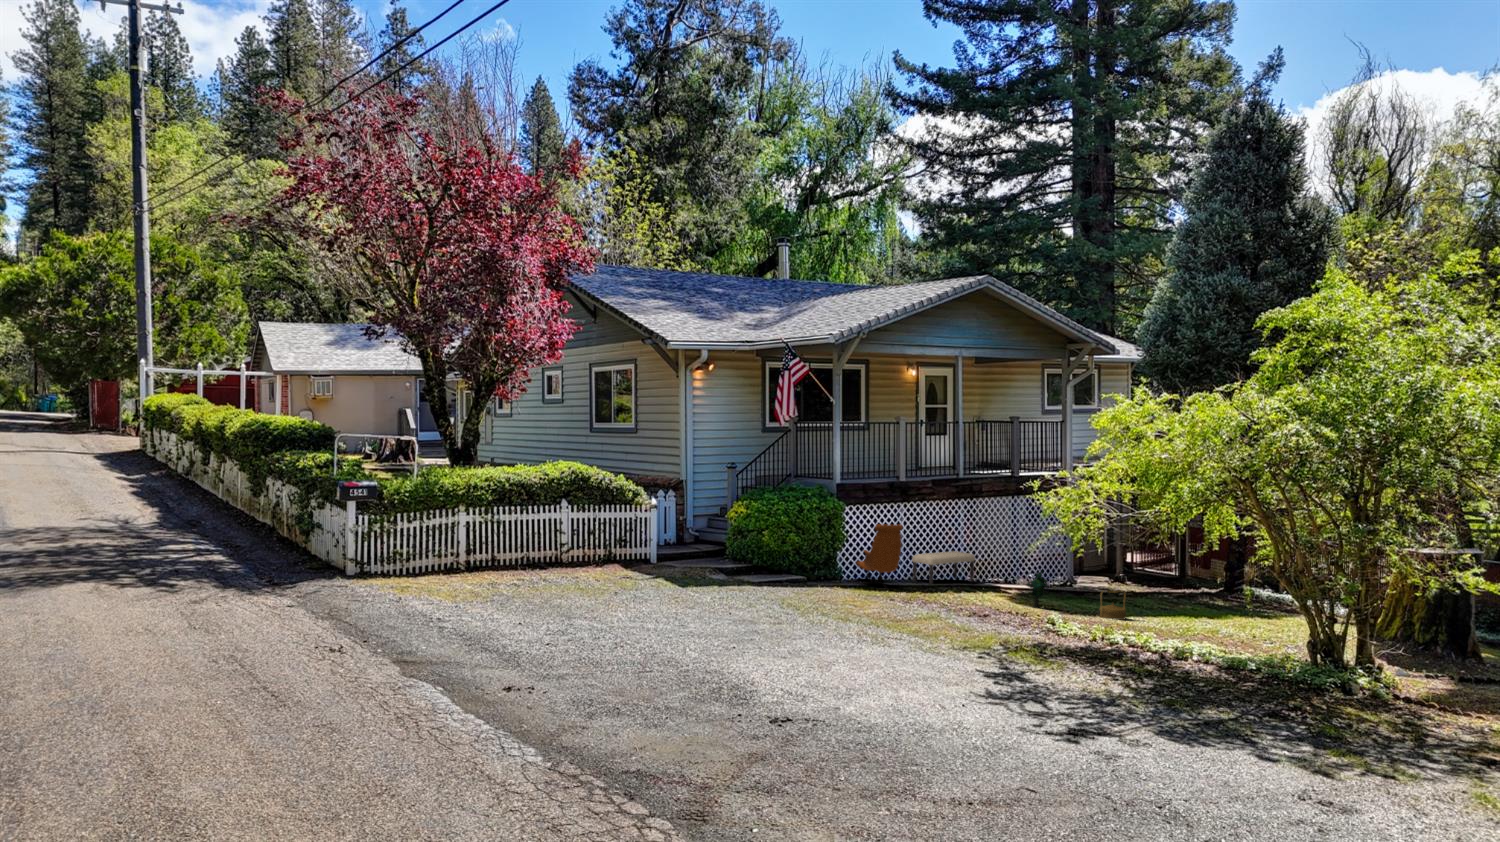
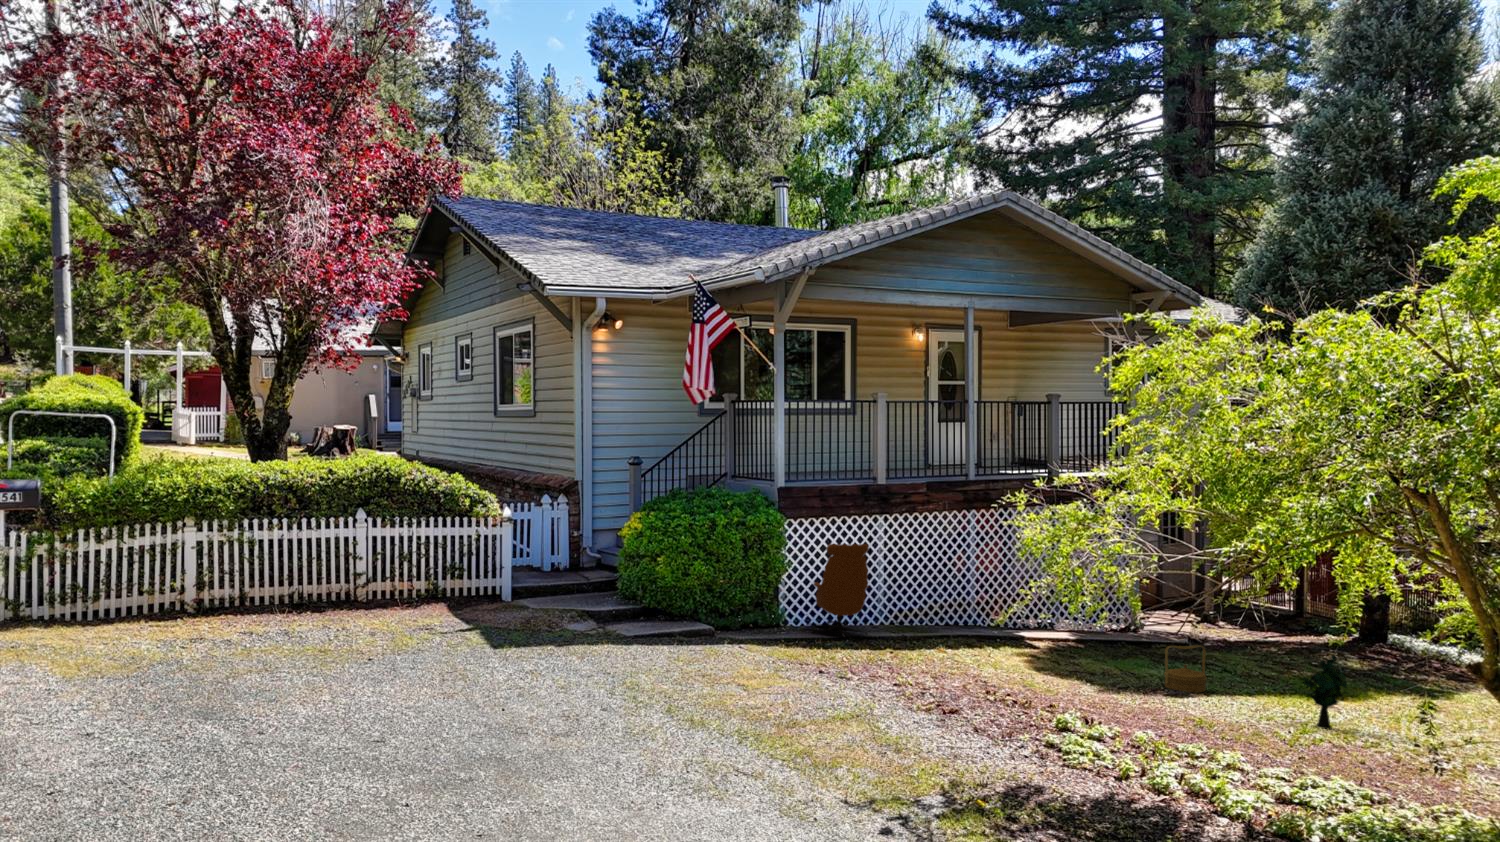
bench: present [912,551,975,584] -> none [896,584,990,635]
decorative plant: present [1027,570,1047,608] -> present [1302,655,1347,729]

